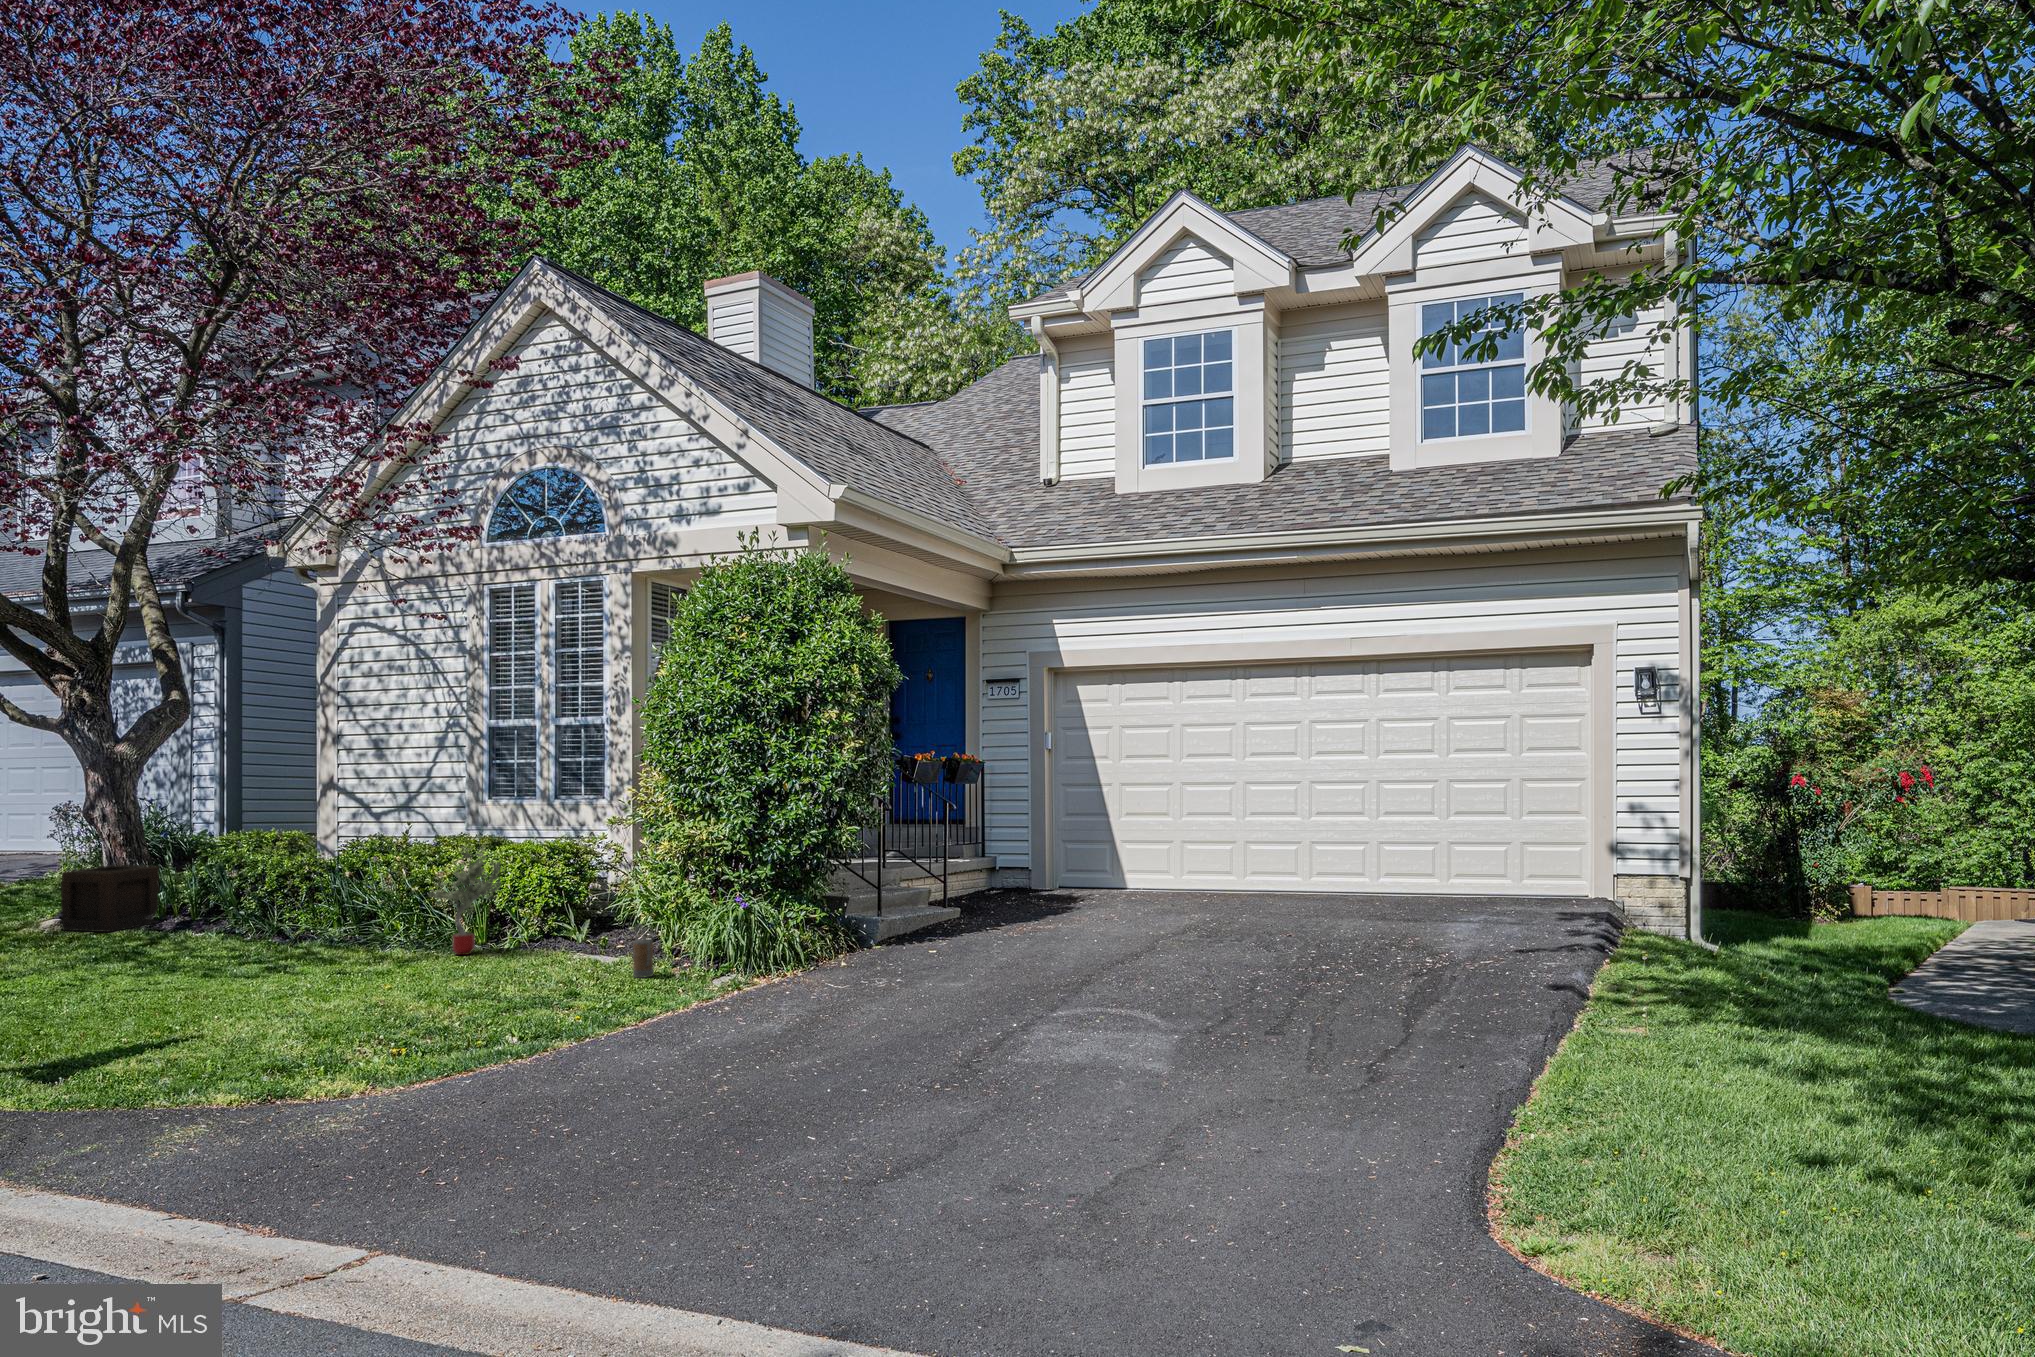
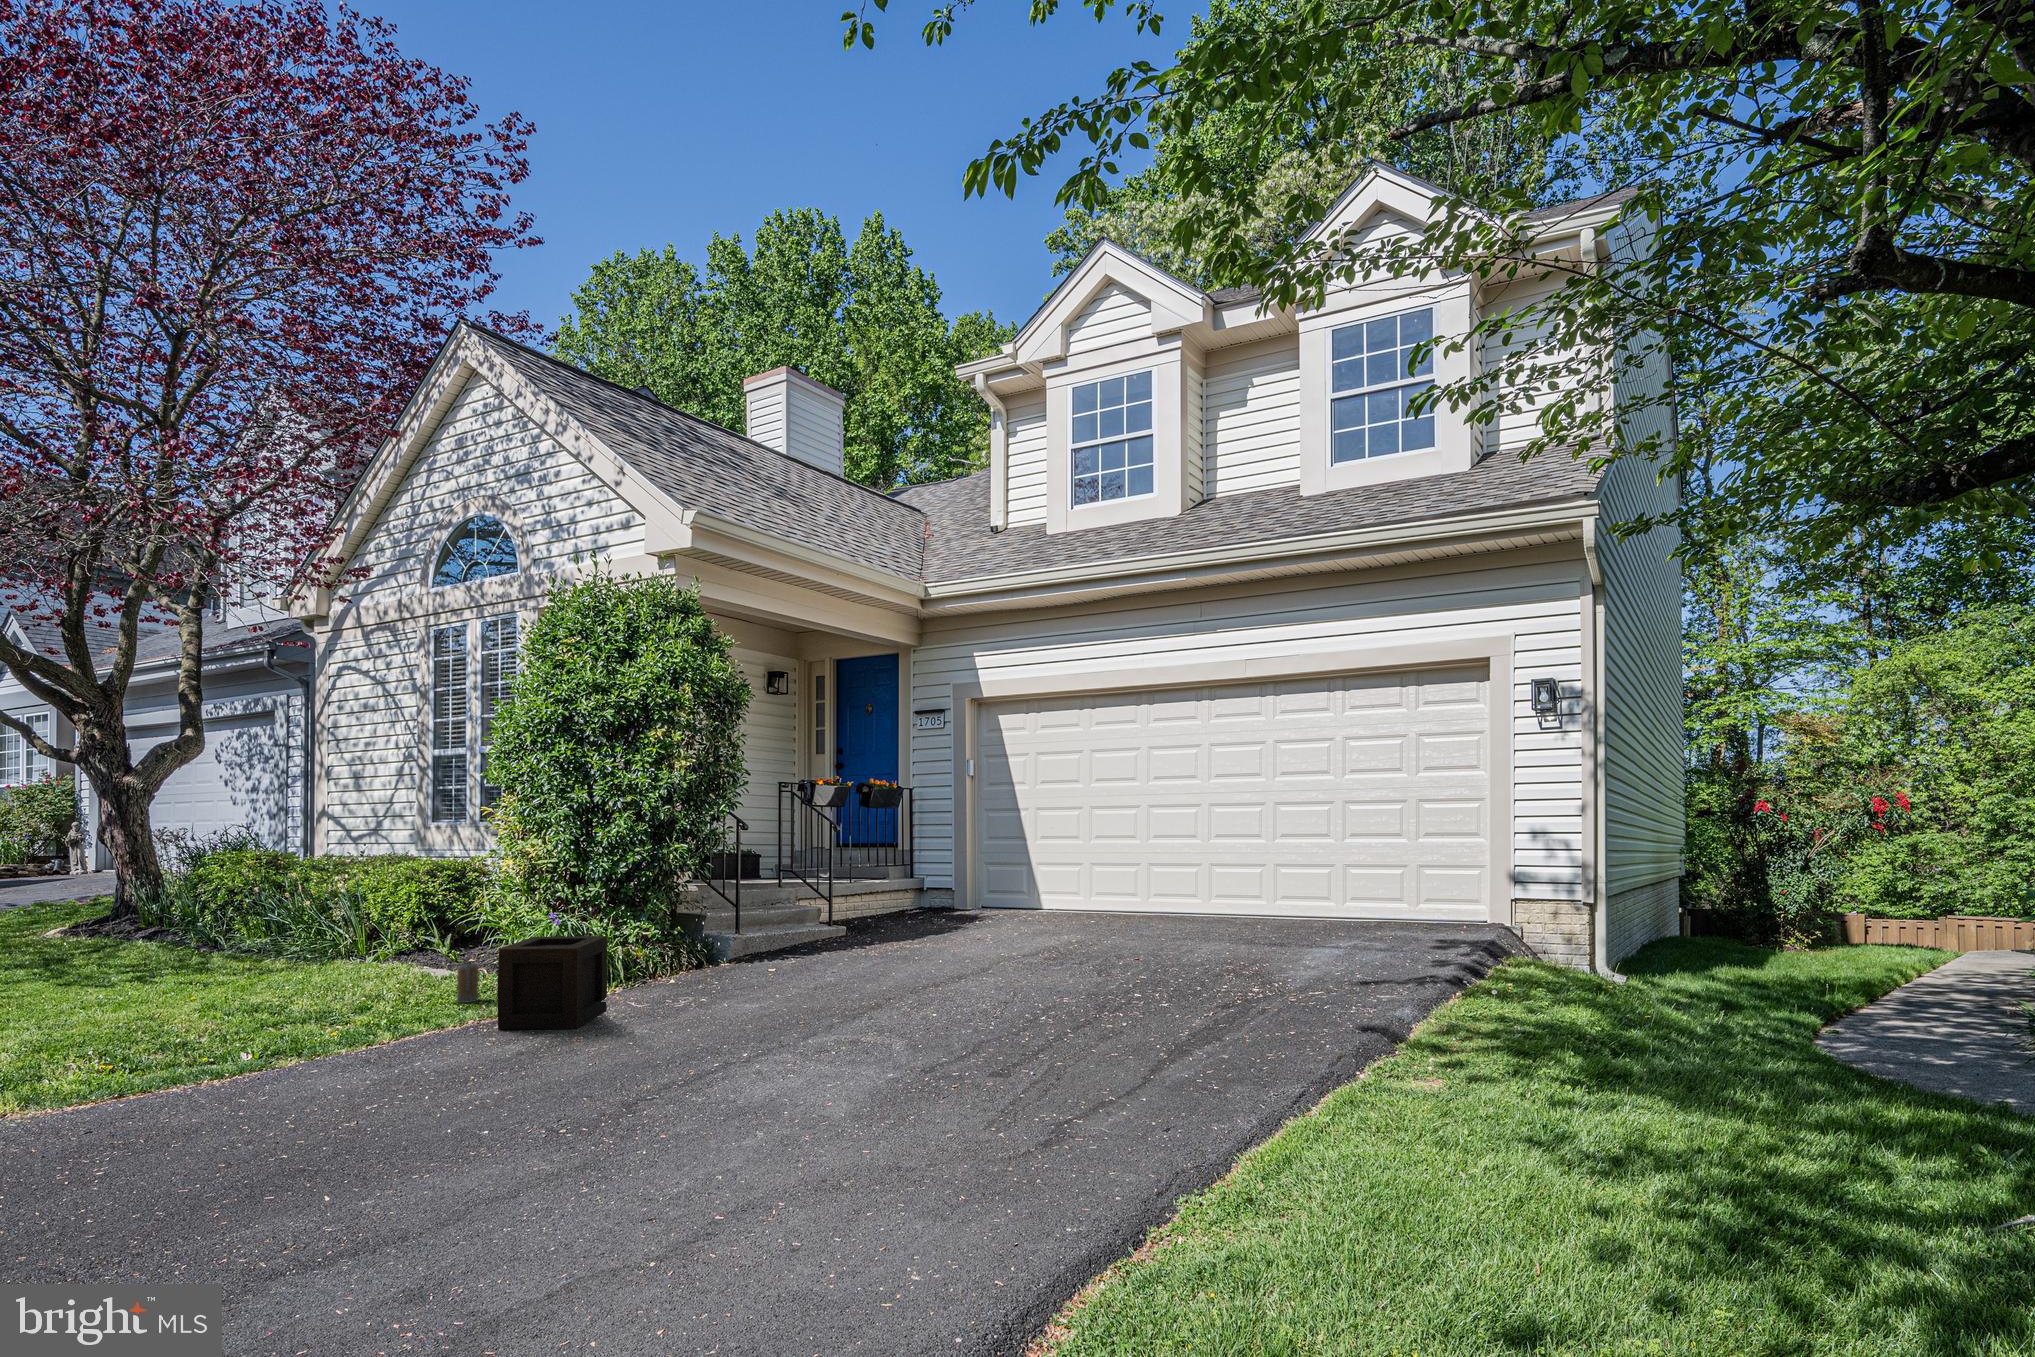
potted tree: present [429,848,501,955] -> none [320,871,390,976]
wooden crate: present [61,864,160,932] -> present [497,936,608,1029]

